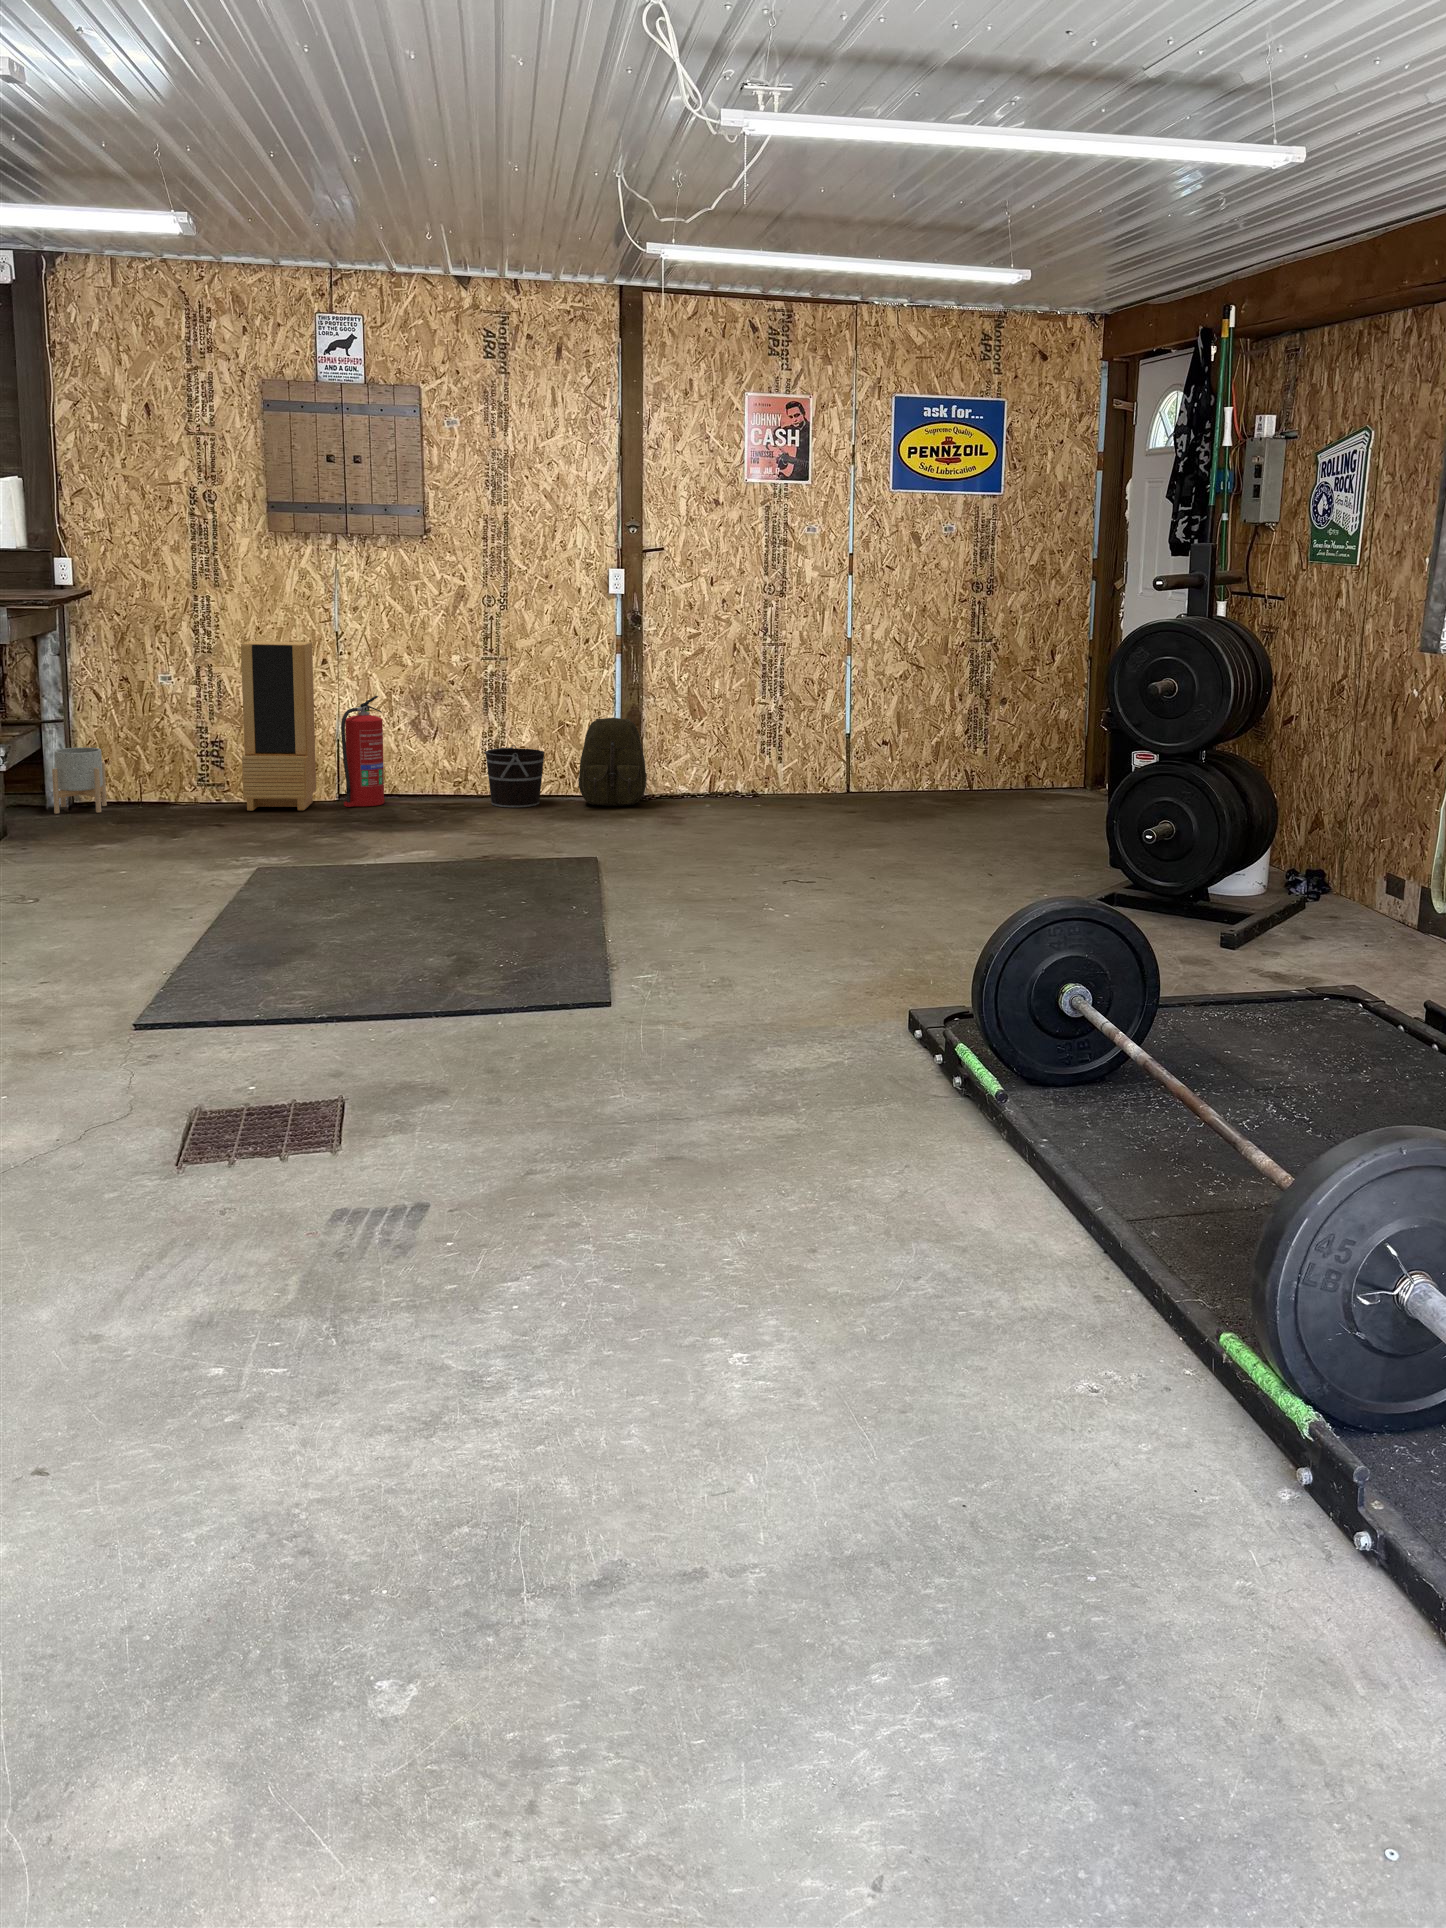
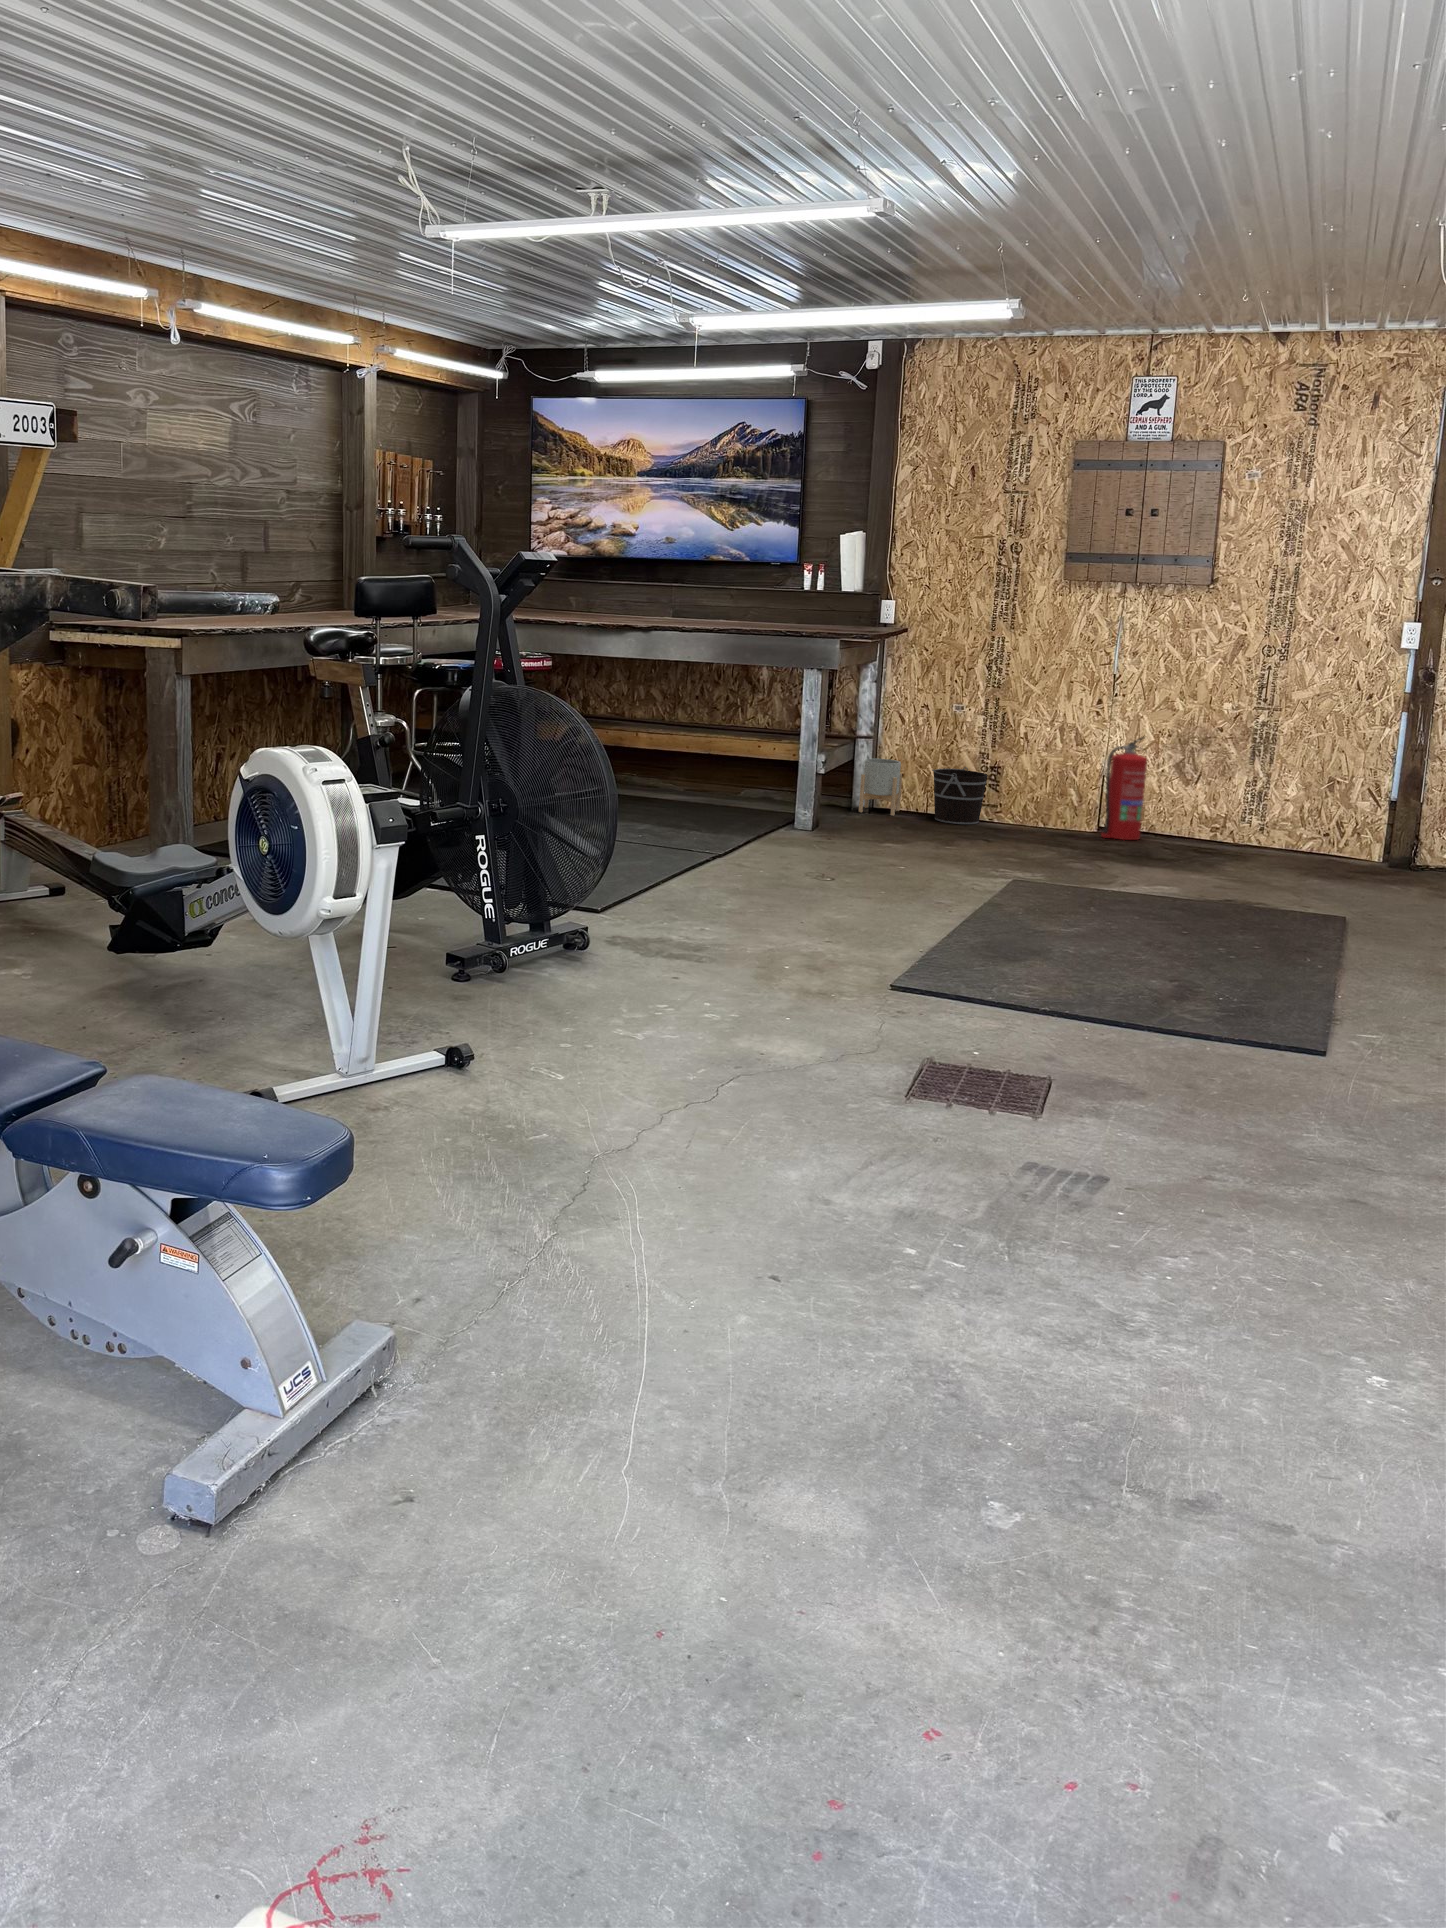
storage cabinet: present [241,641,316,810] -> none [1012,677,1090,836]
backpack: present [578,718,647,806] -> none [1344,779,1424,873]
bucket: present [484,745,544,807] -> present [932,767,987,824]

